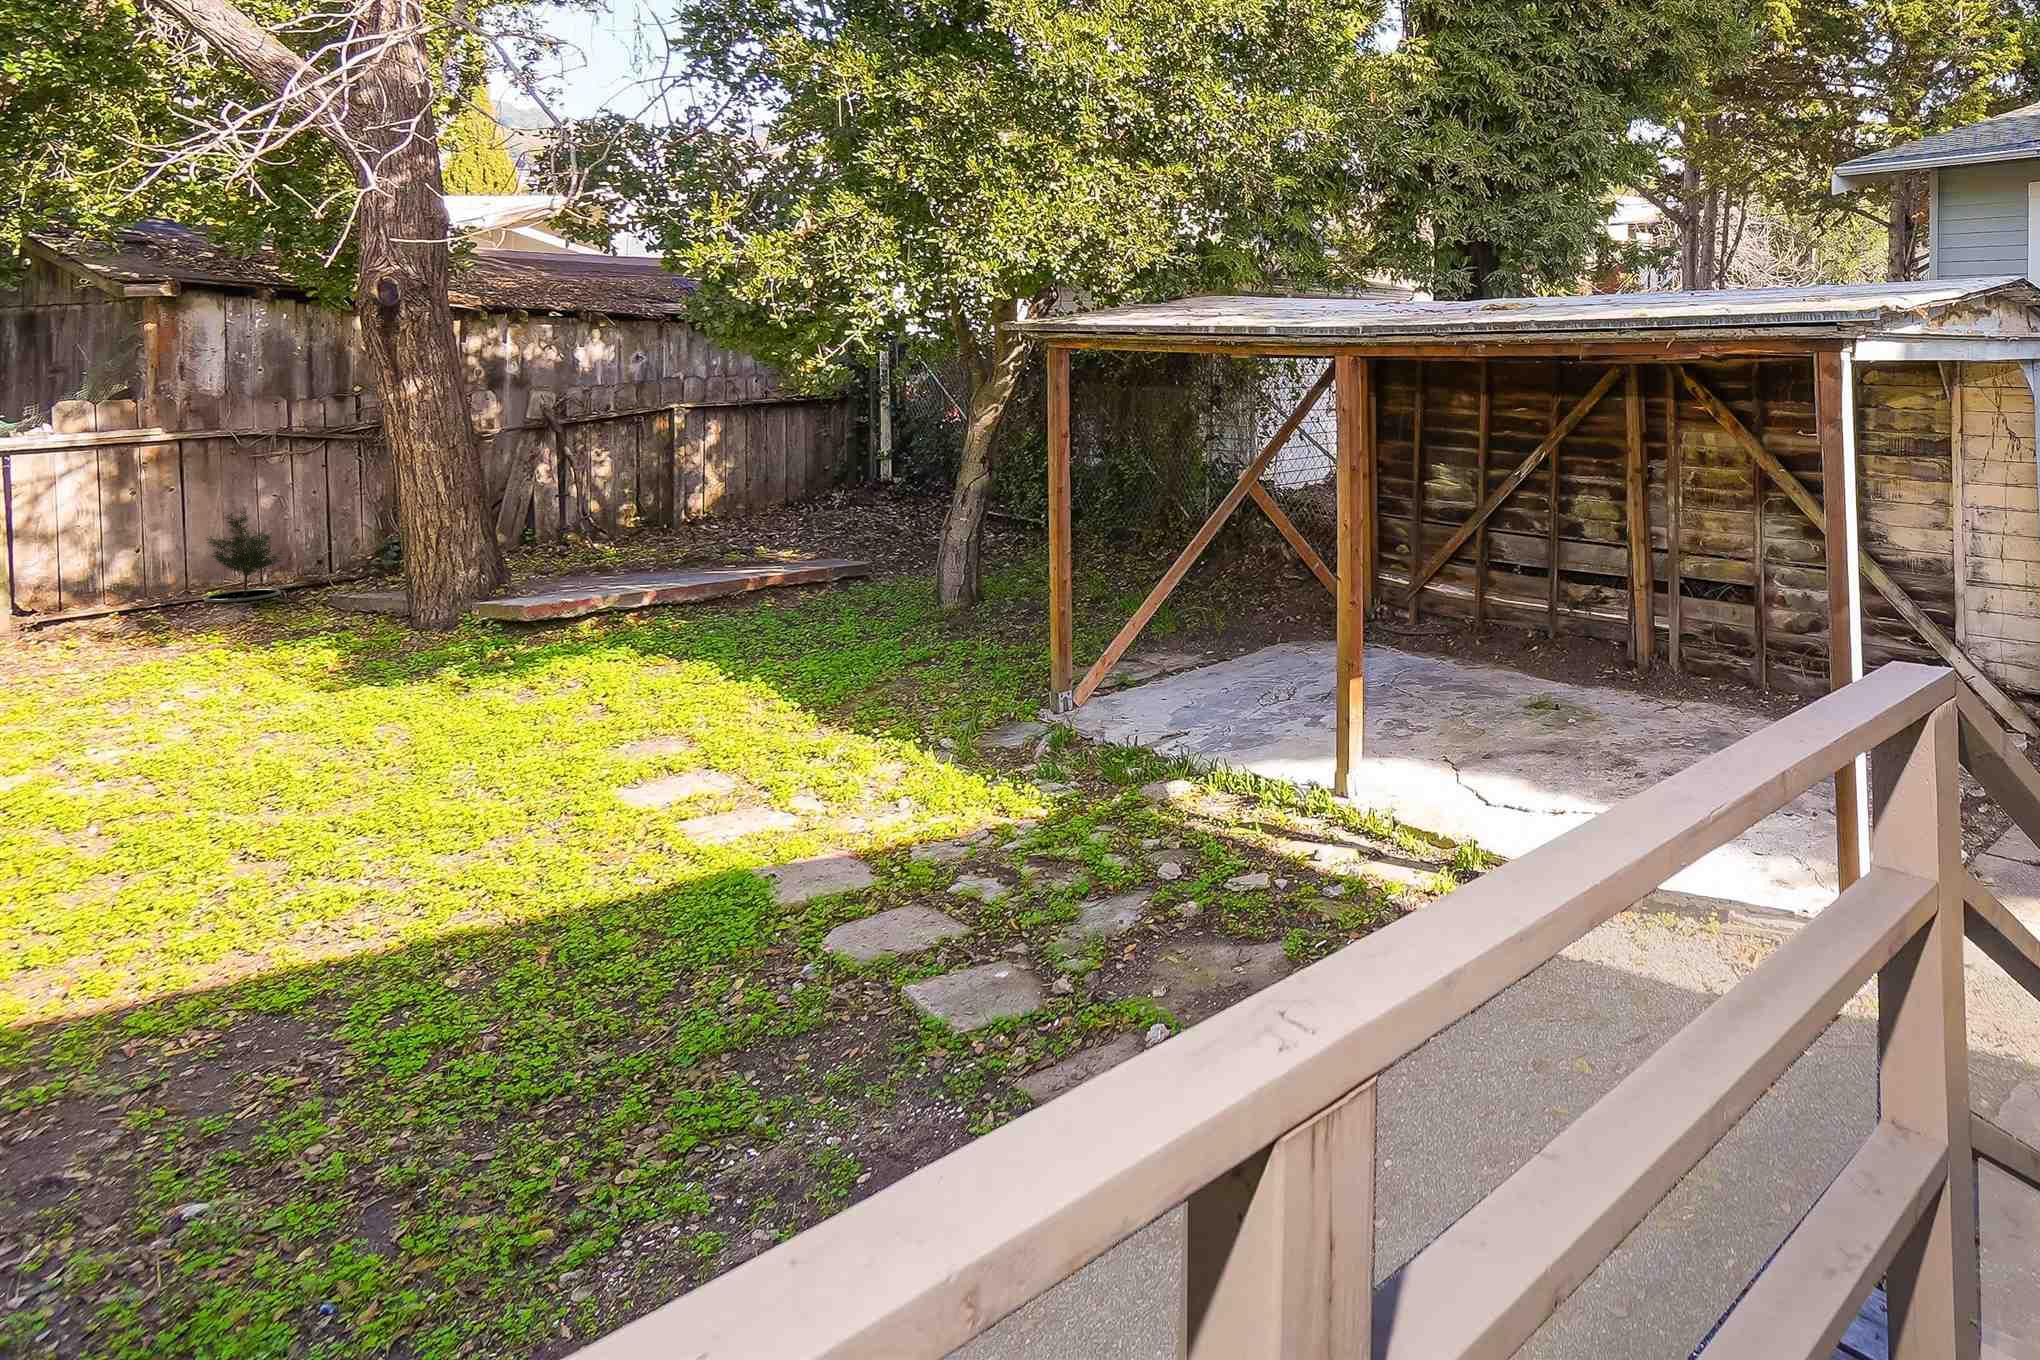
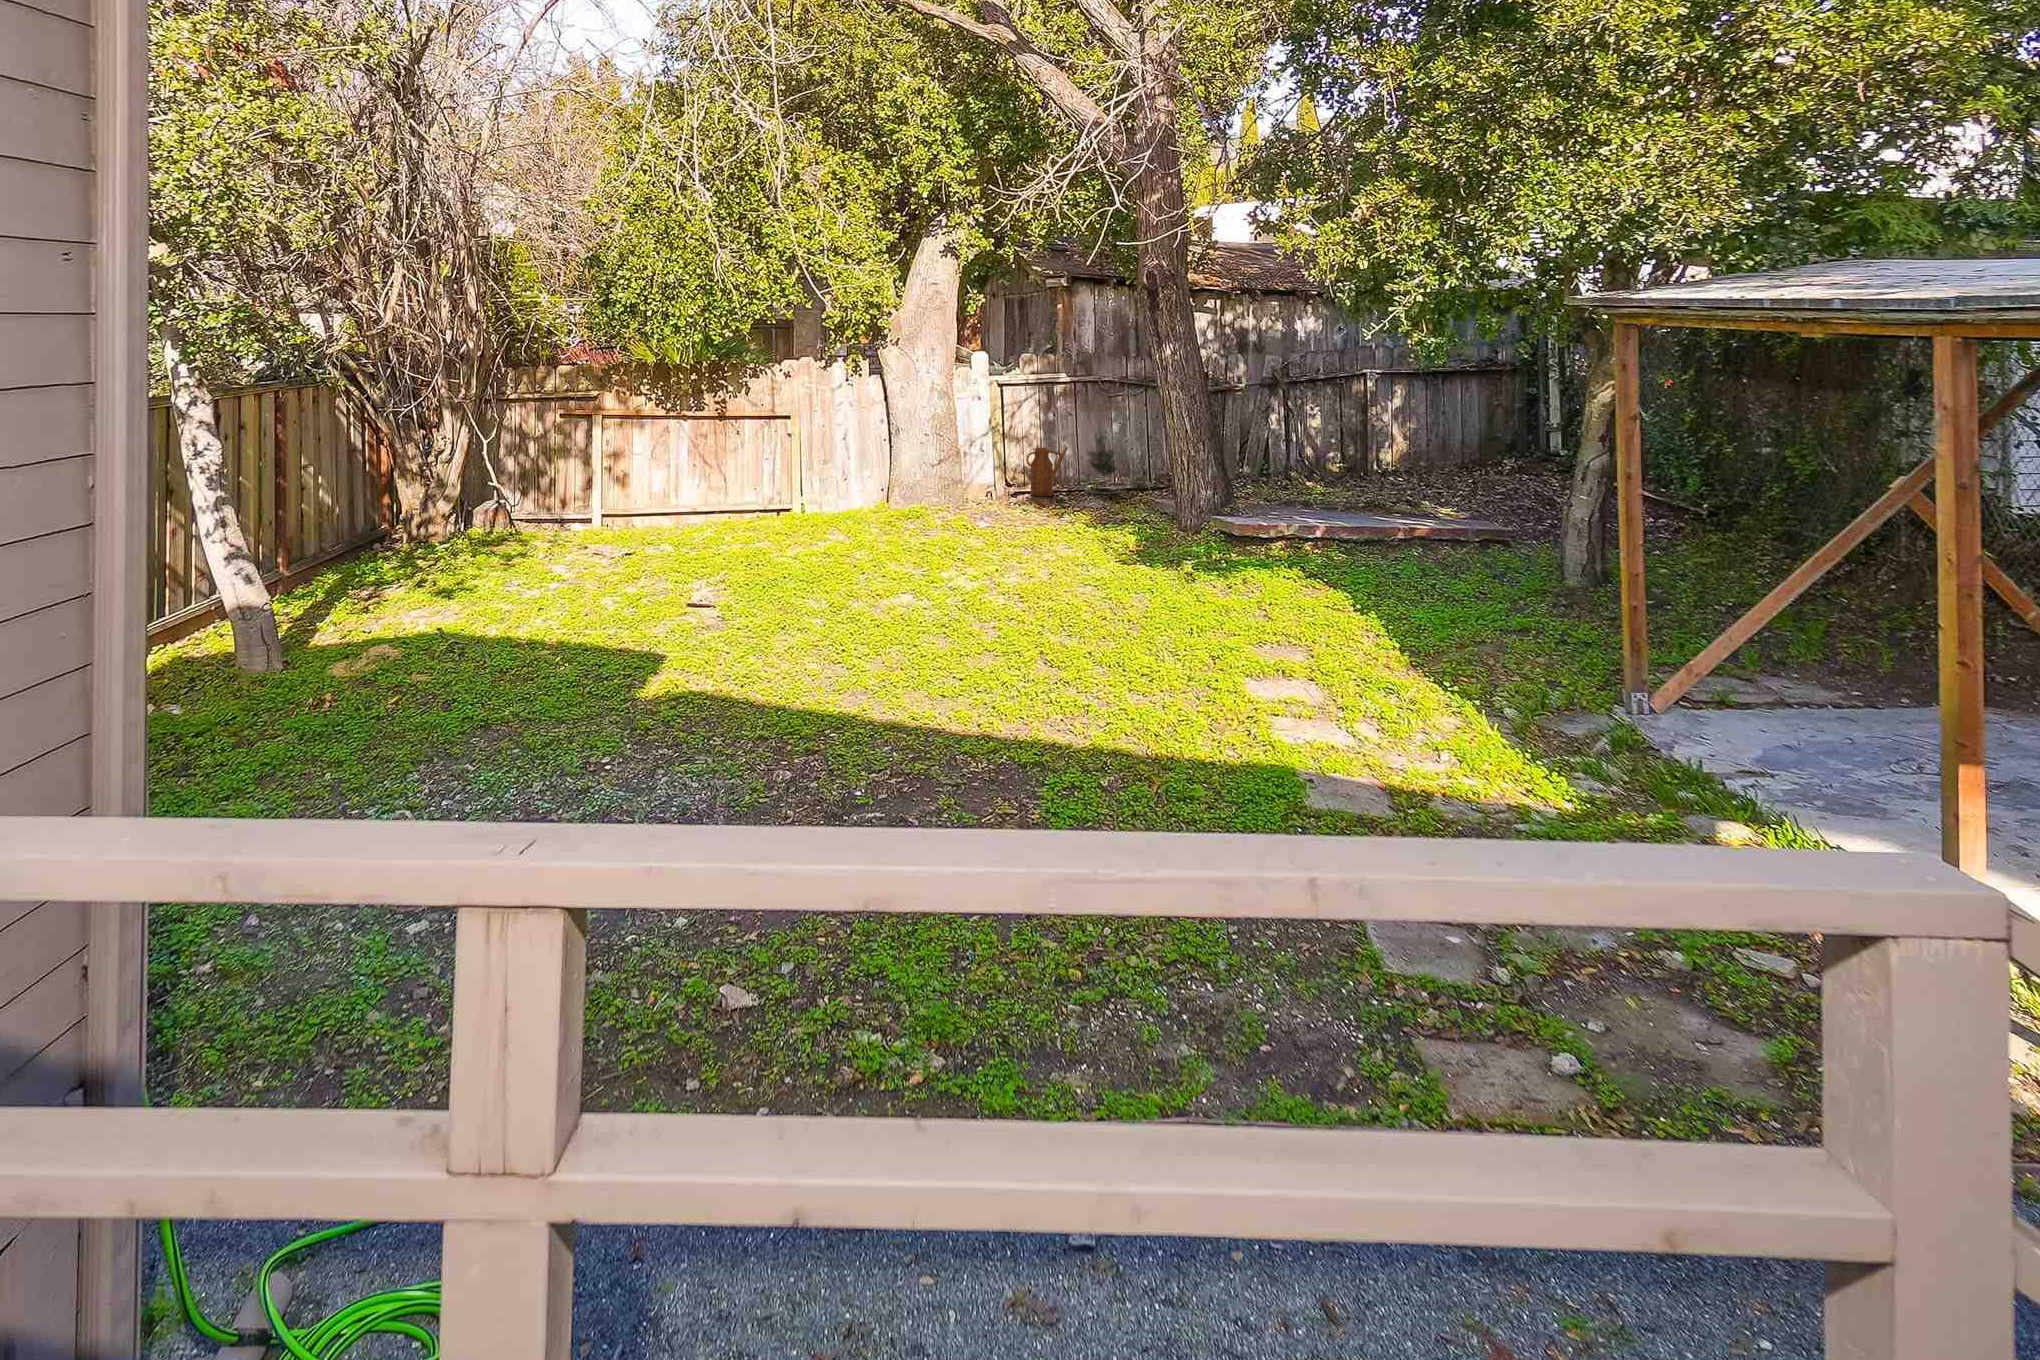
watering can: none [68,537,168,622] -> present [1026,446,1068,497]

